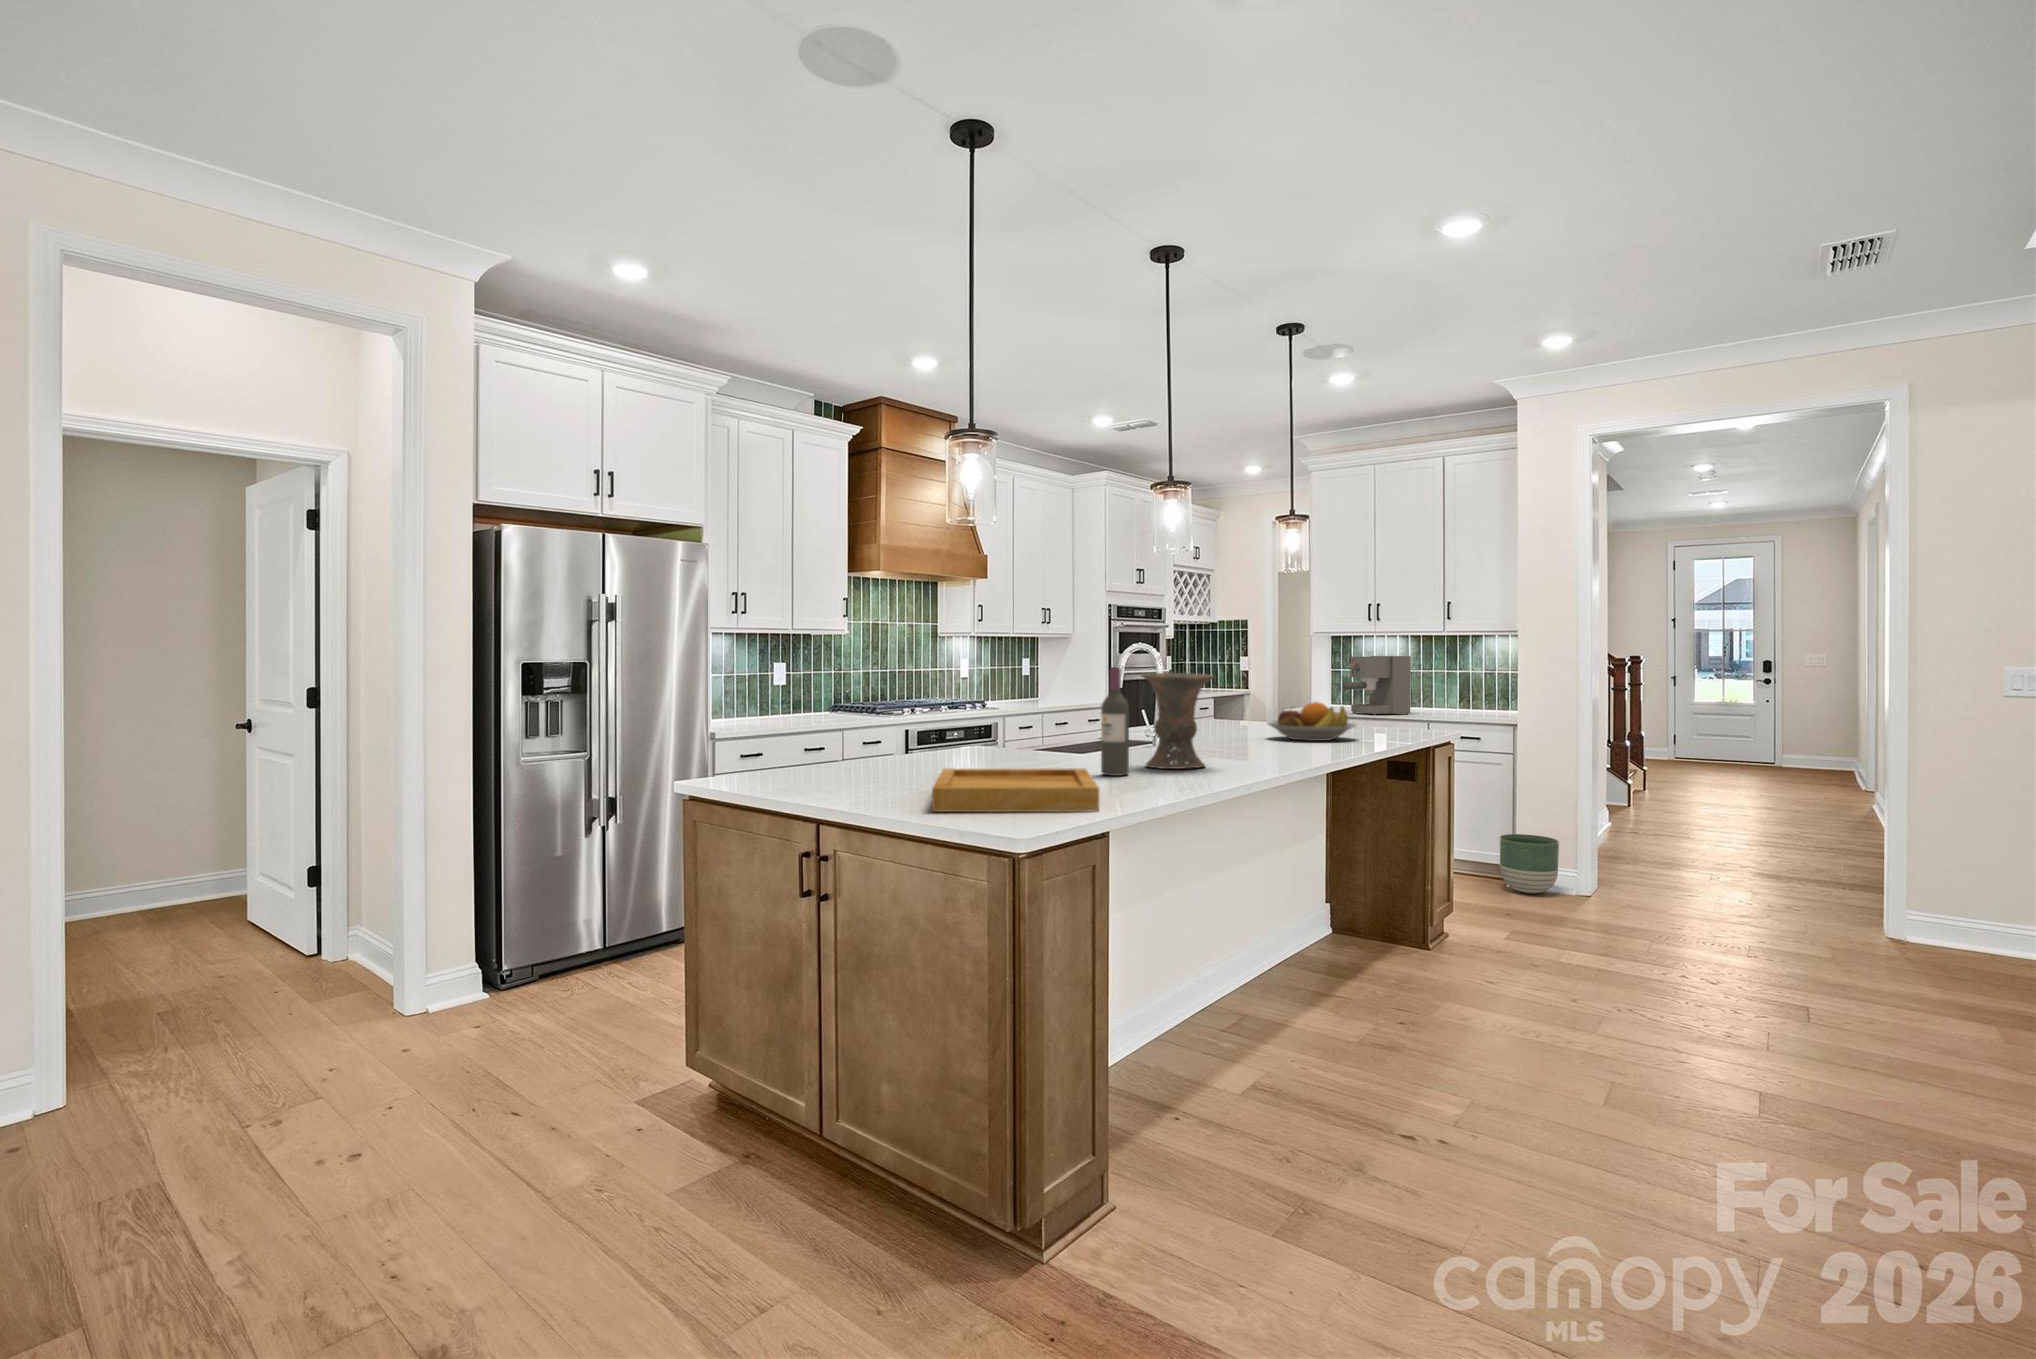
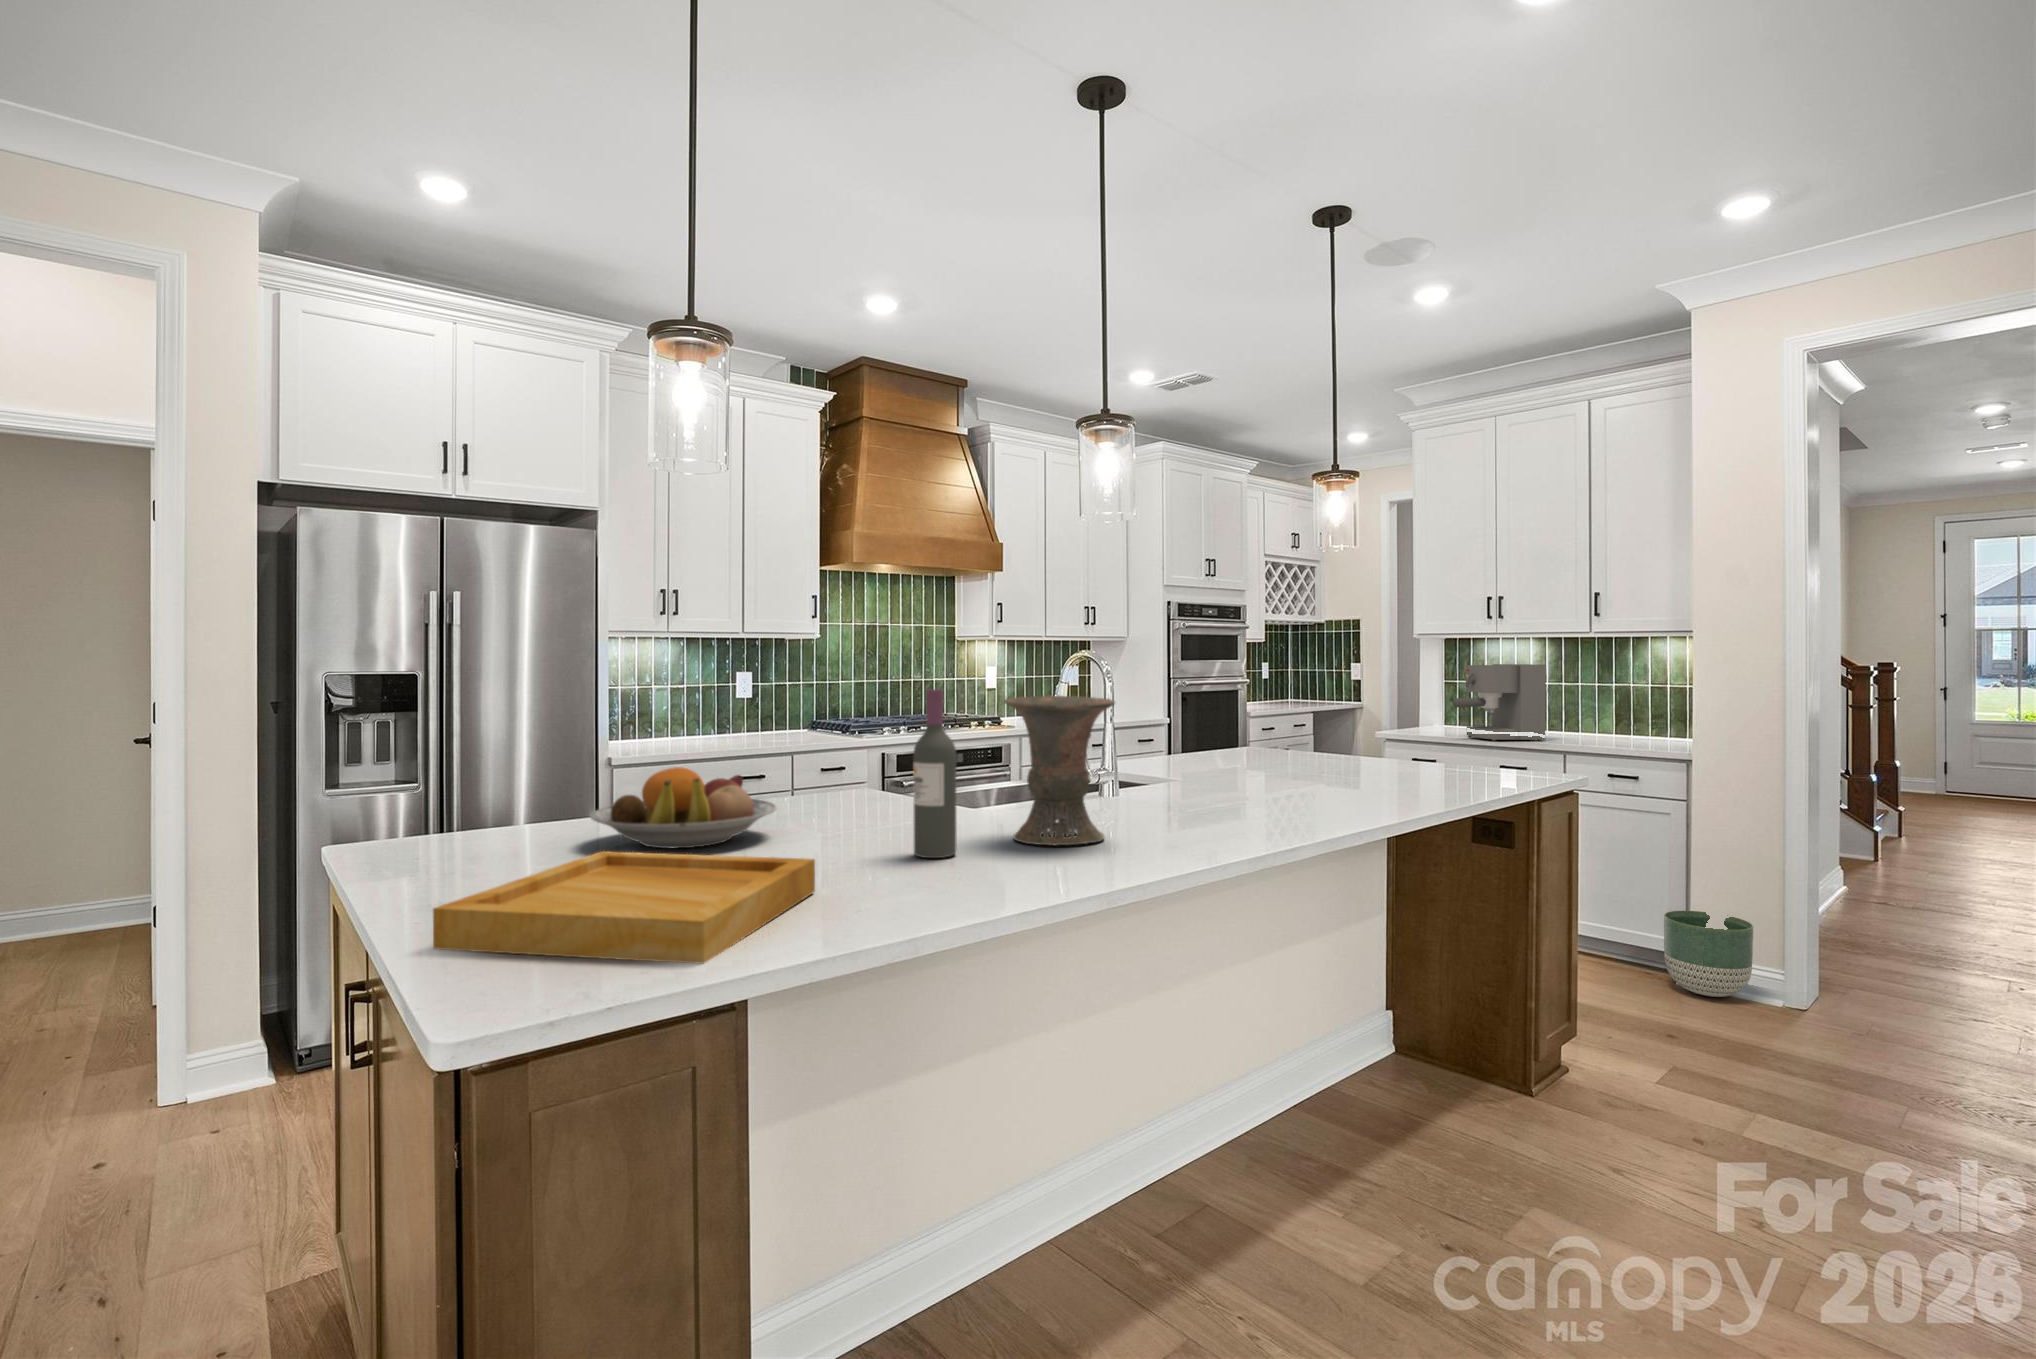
fruit bowl: present [1267,702,1356,741] -> present [590,767,777,848]

